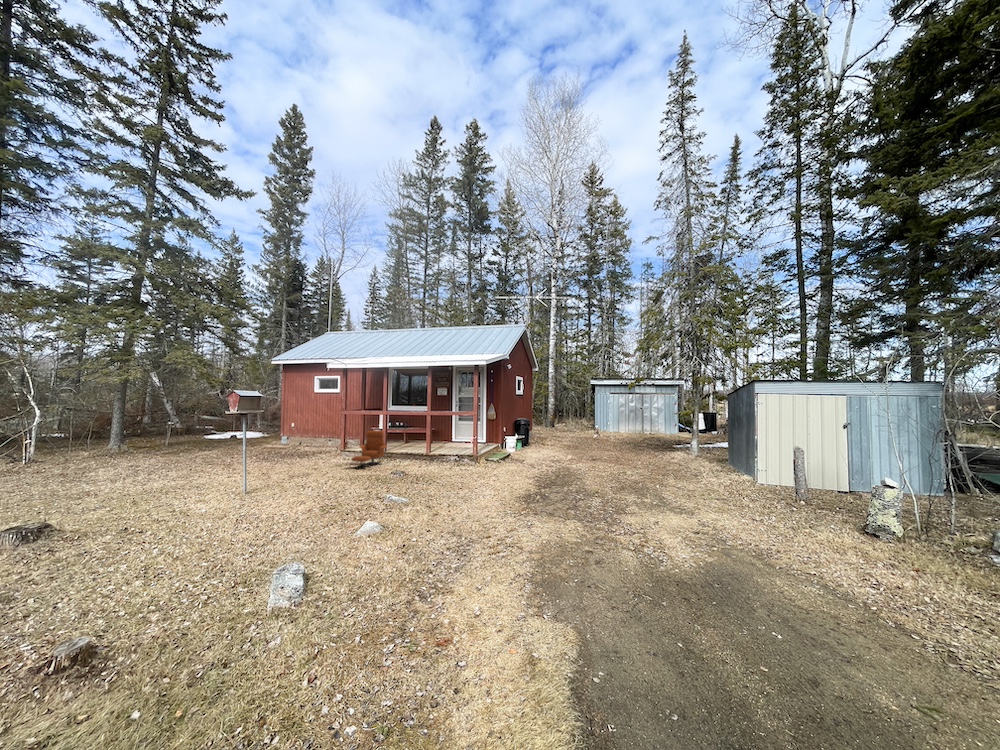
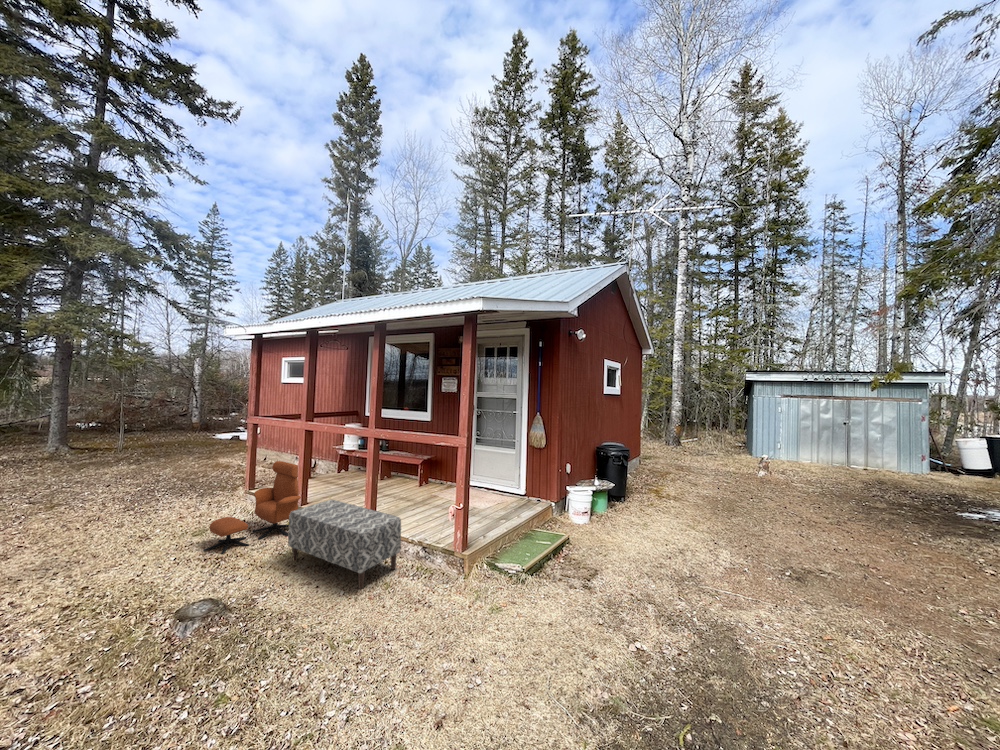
bench: none [400,444,450,470] -> present [288,500,401,589]

